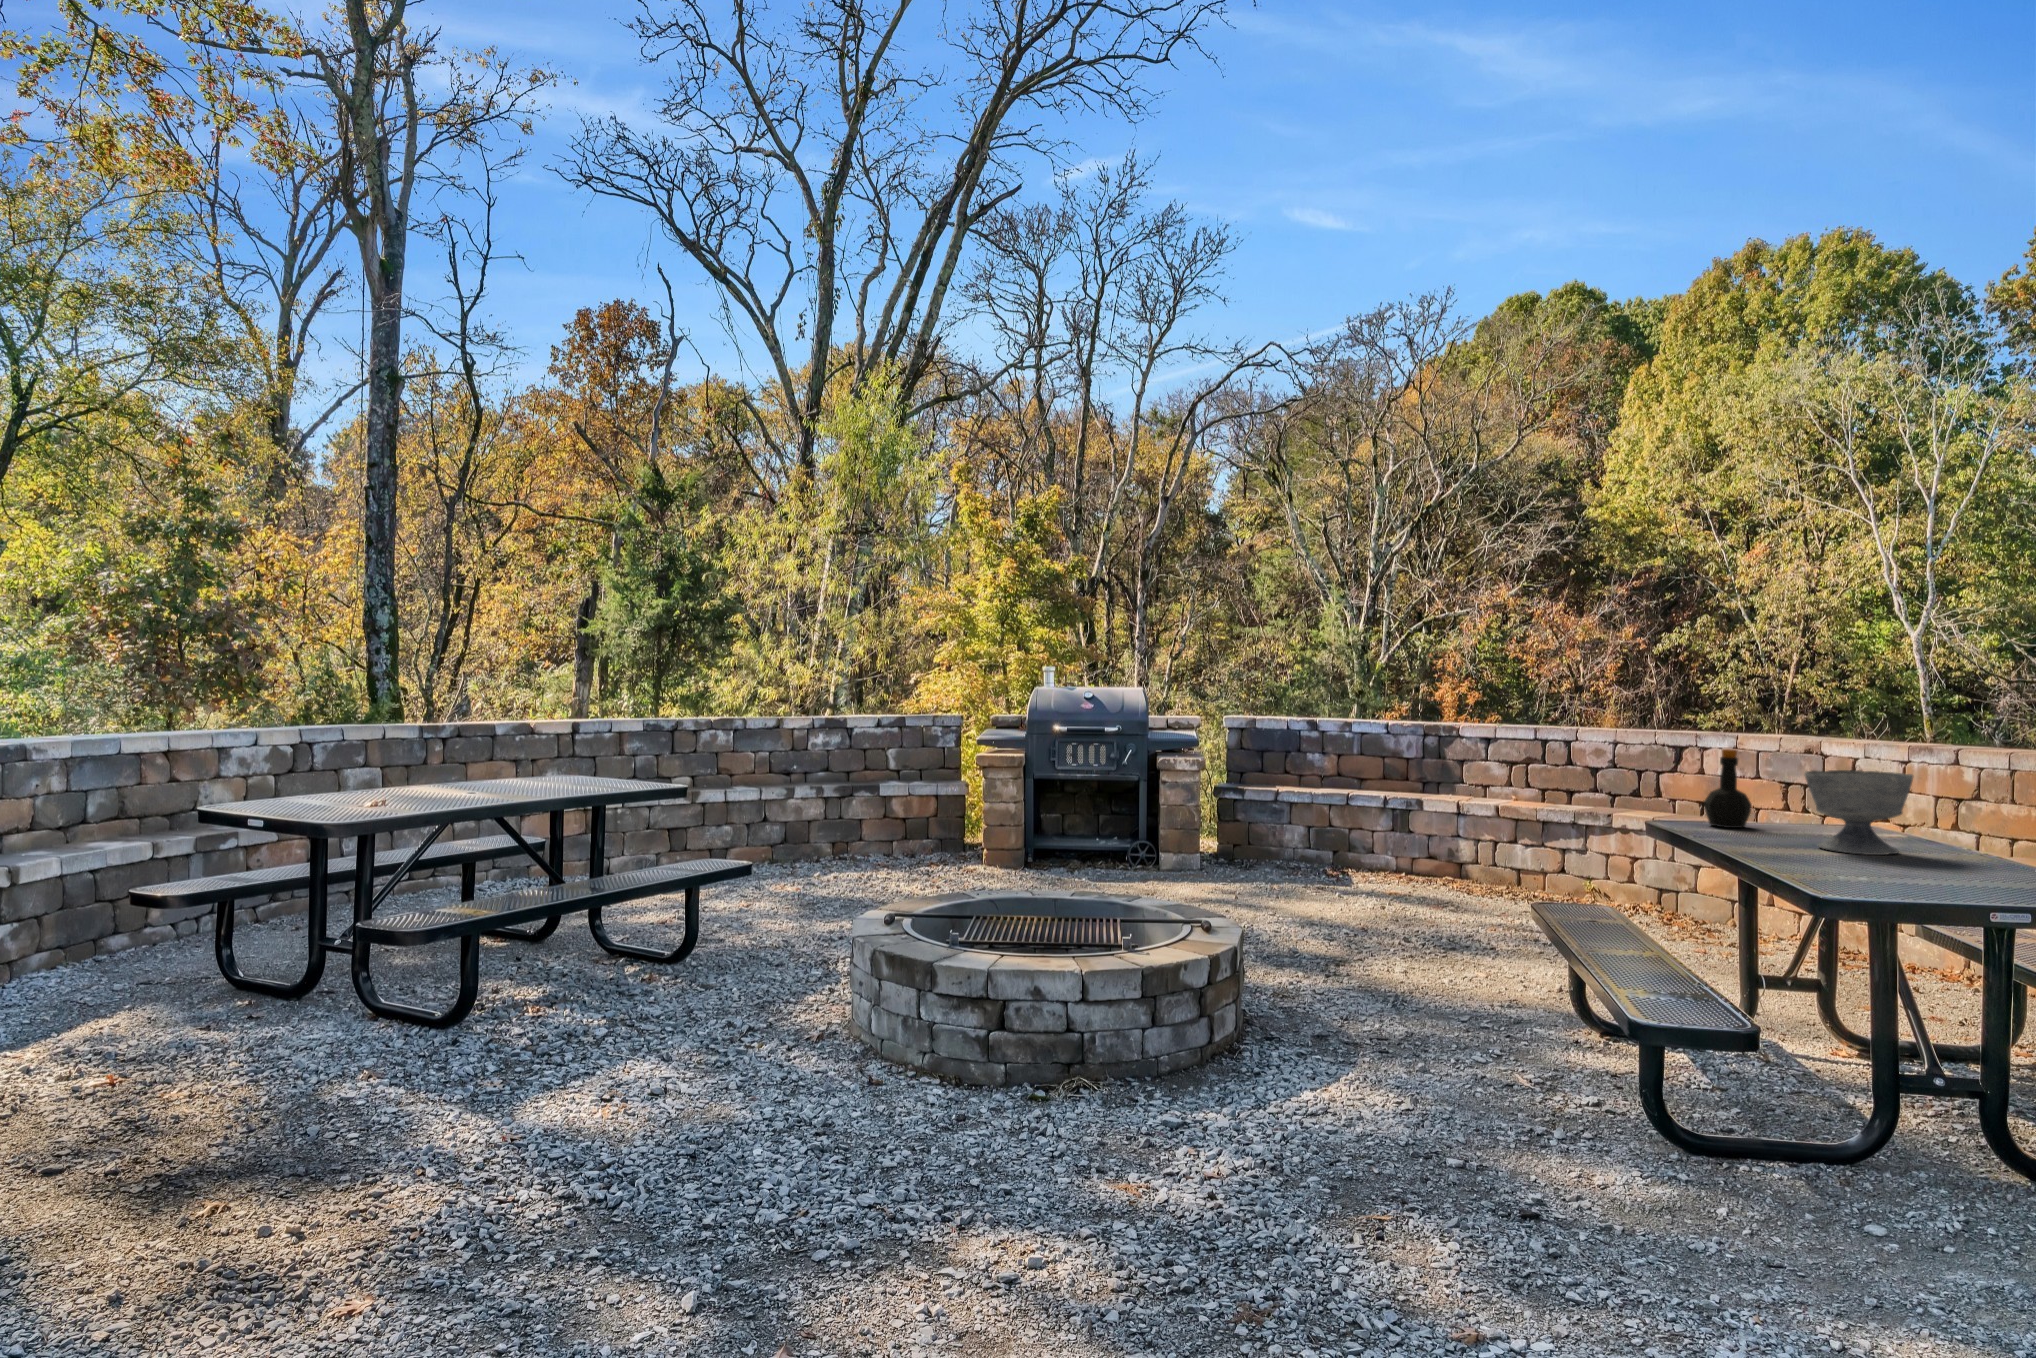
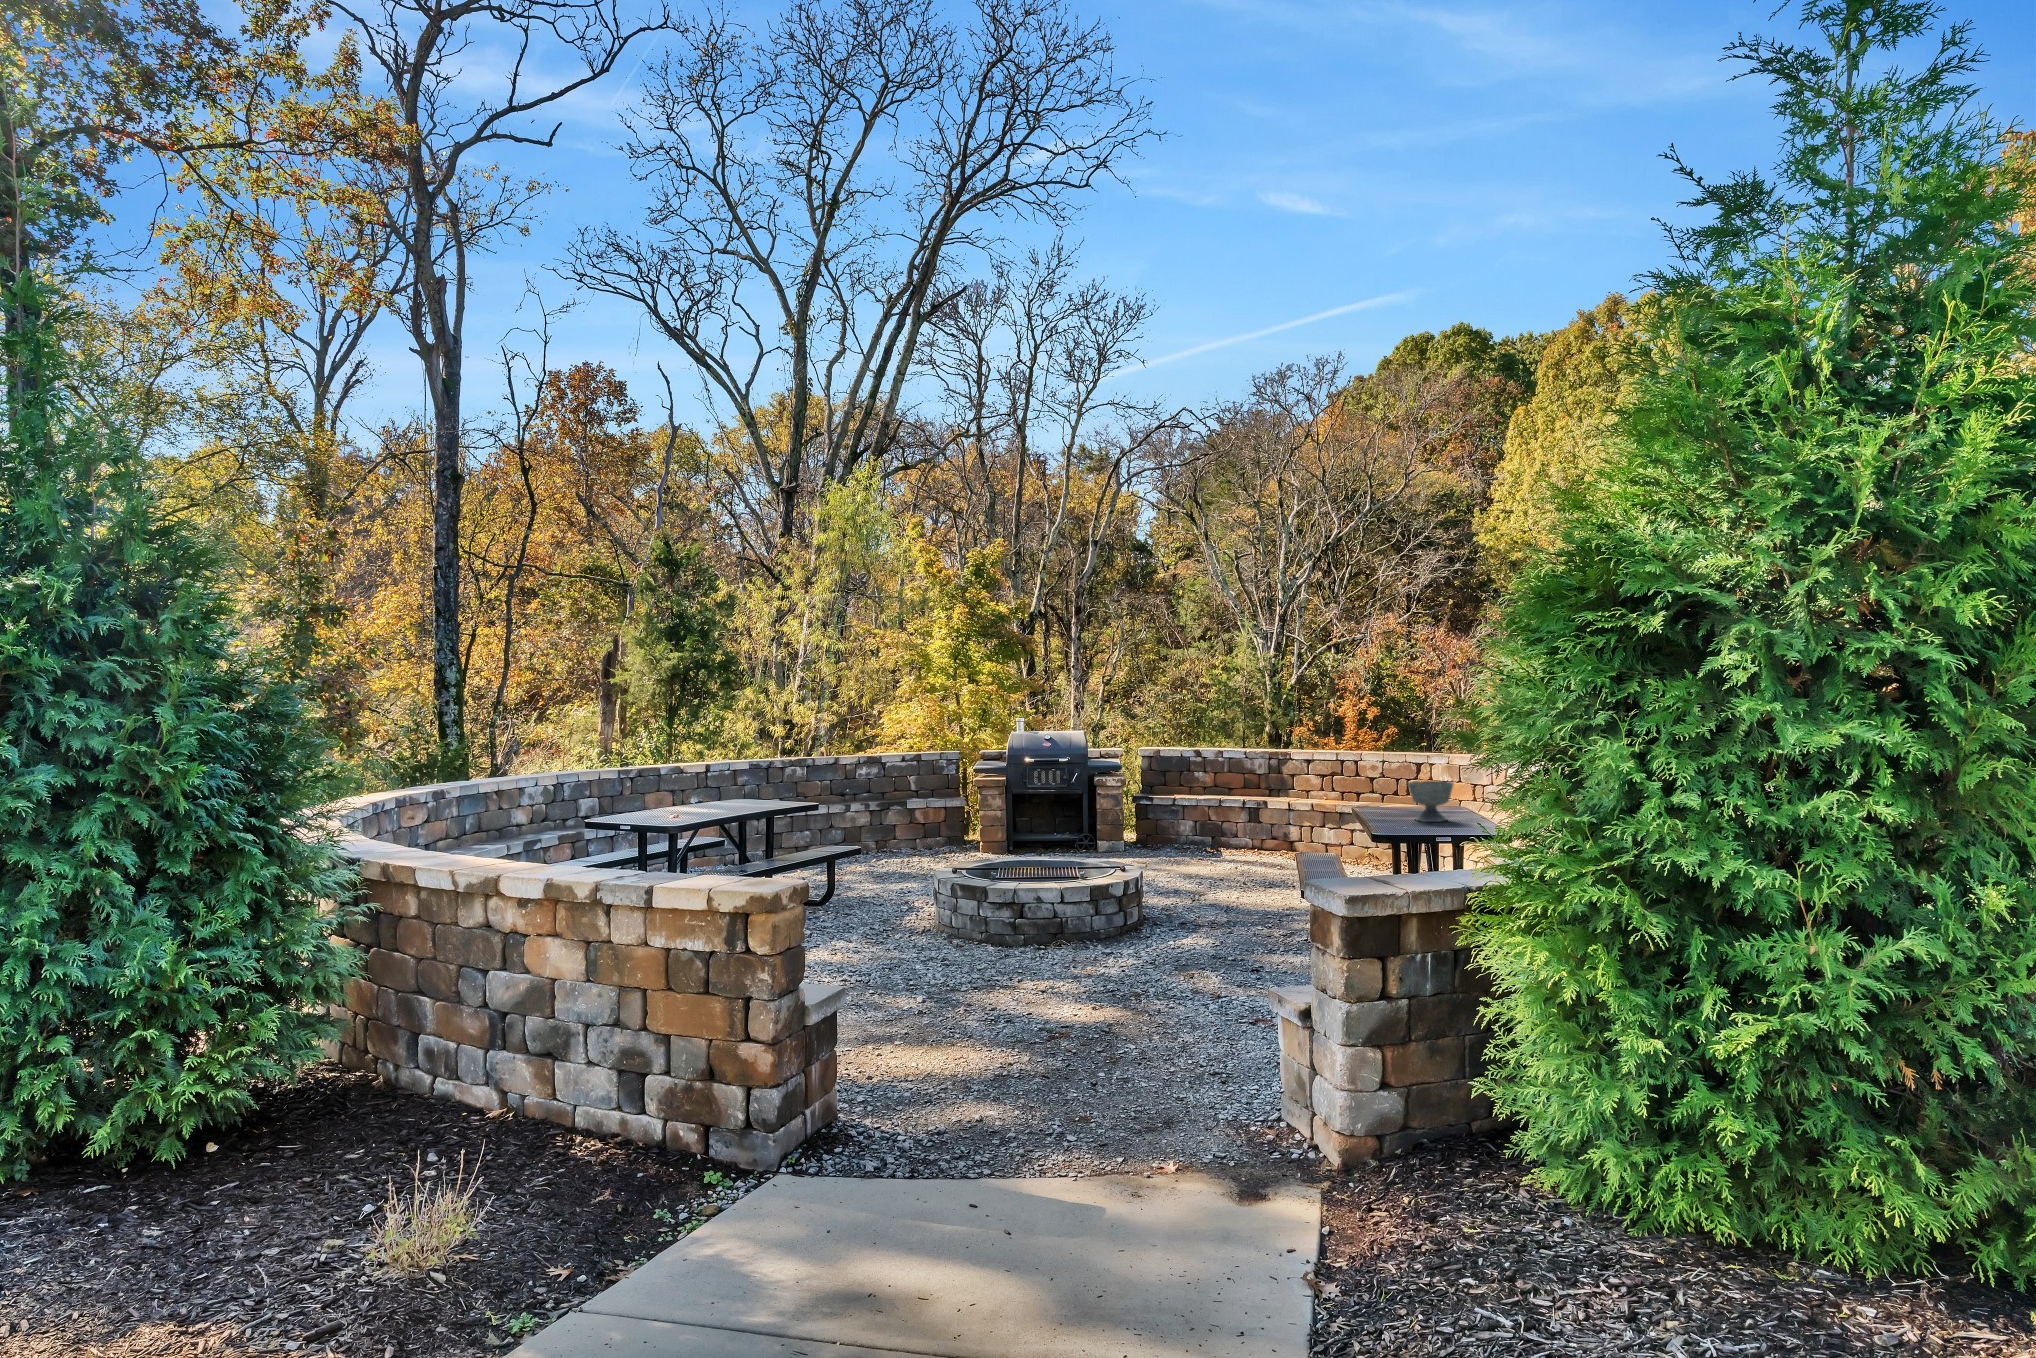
bottle: present [1704,749,1752,828] -> none [1382,770,1404,812]

